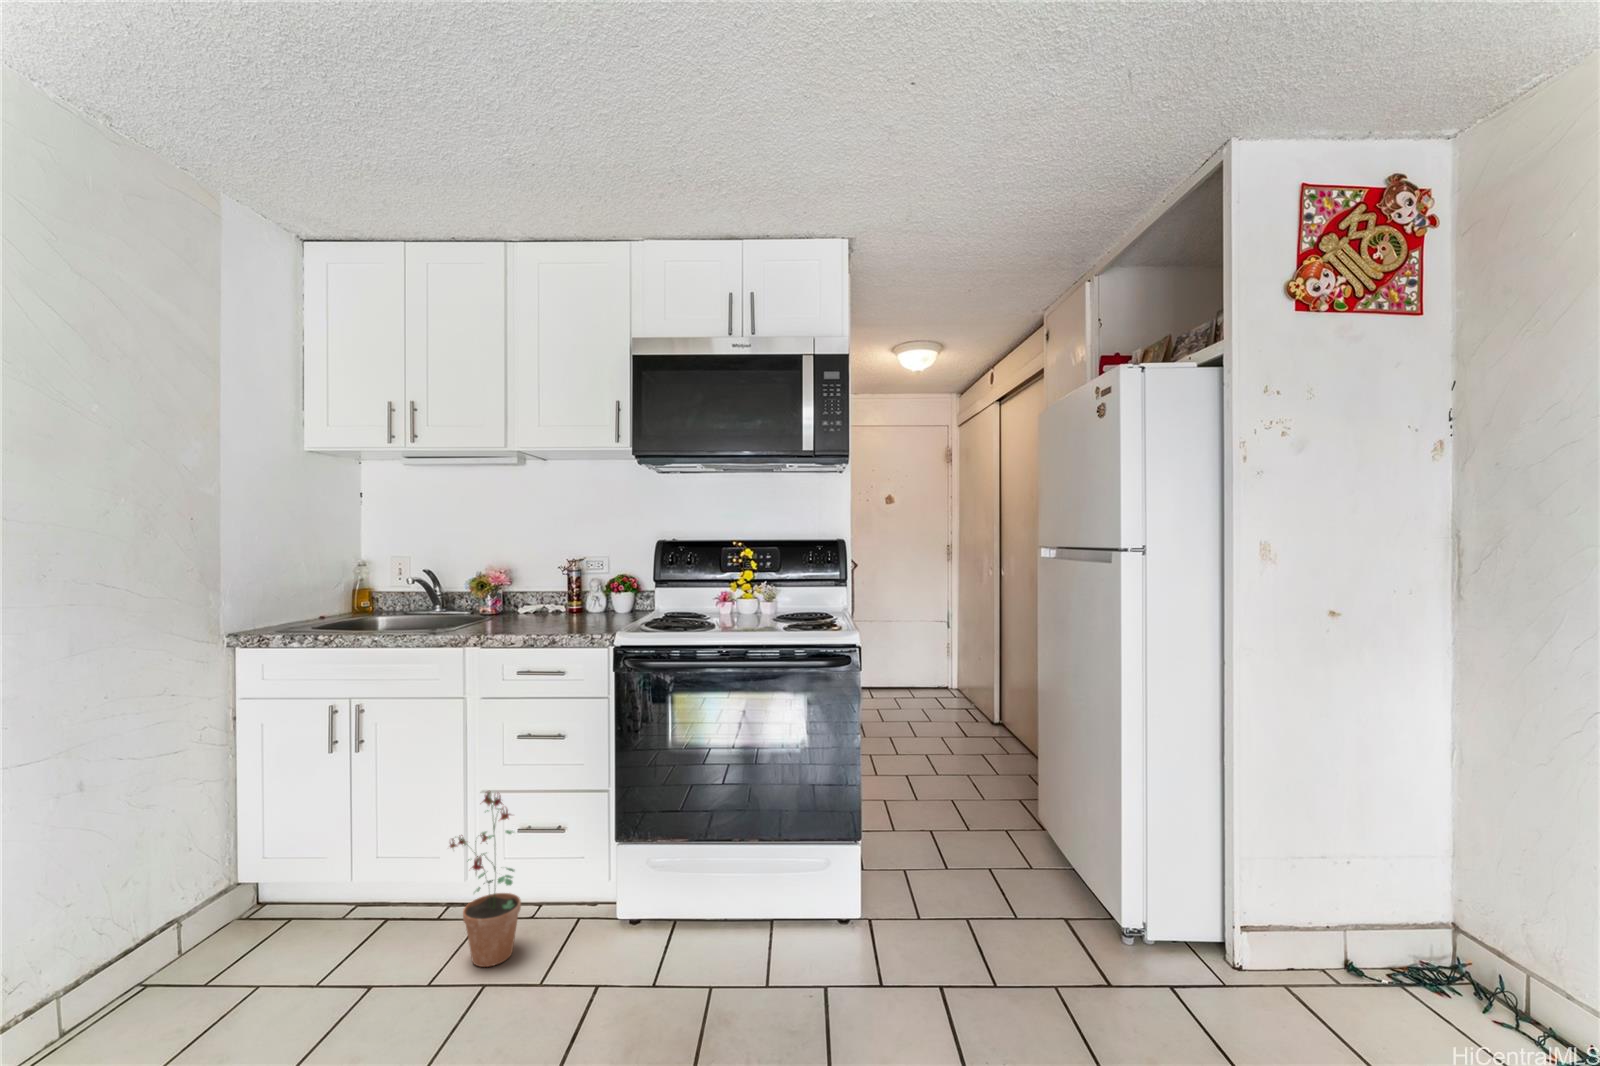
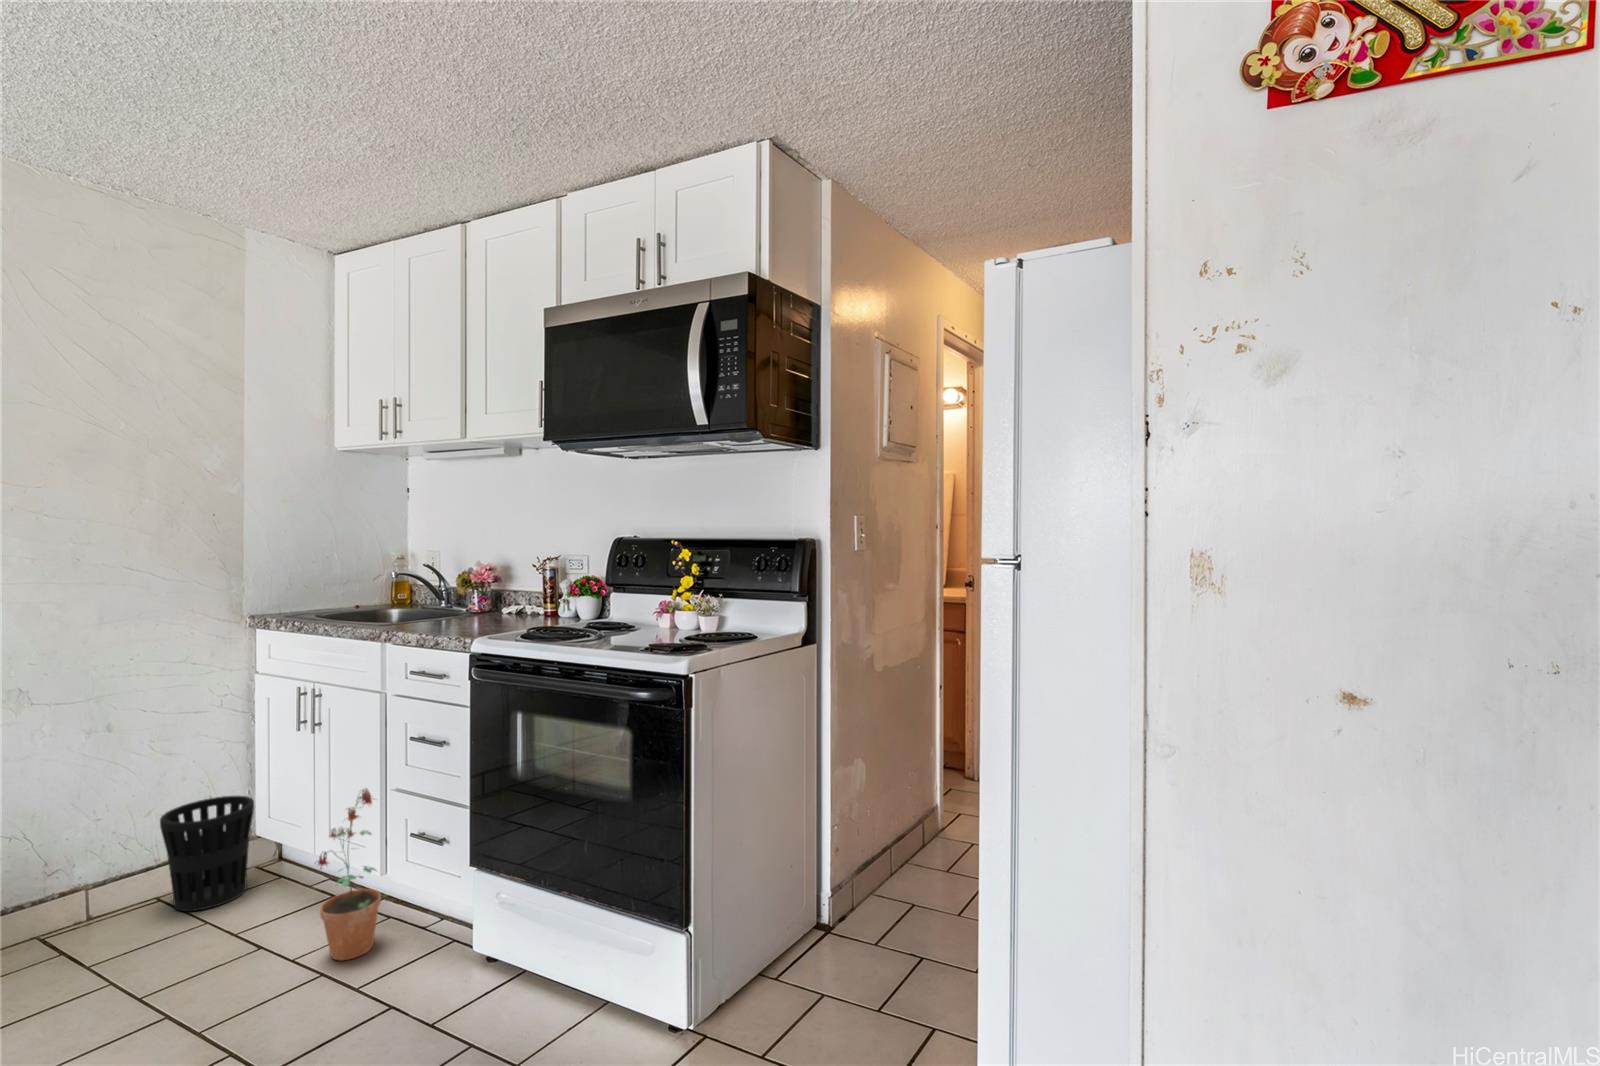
wastebasket: none [168,837,280,981] -> present [160,796,254,911]

